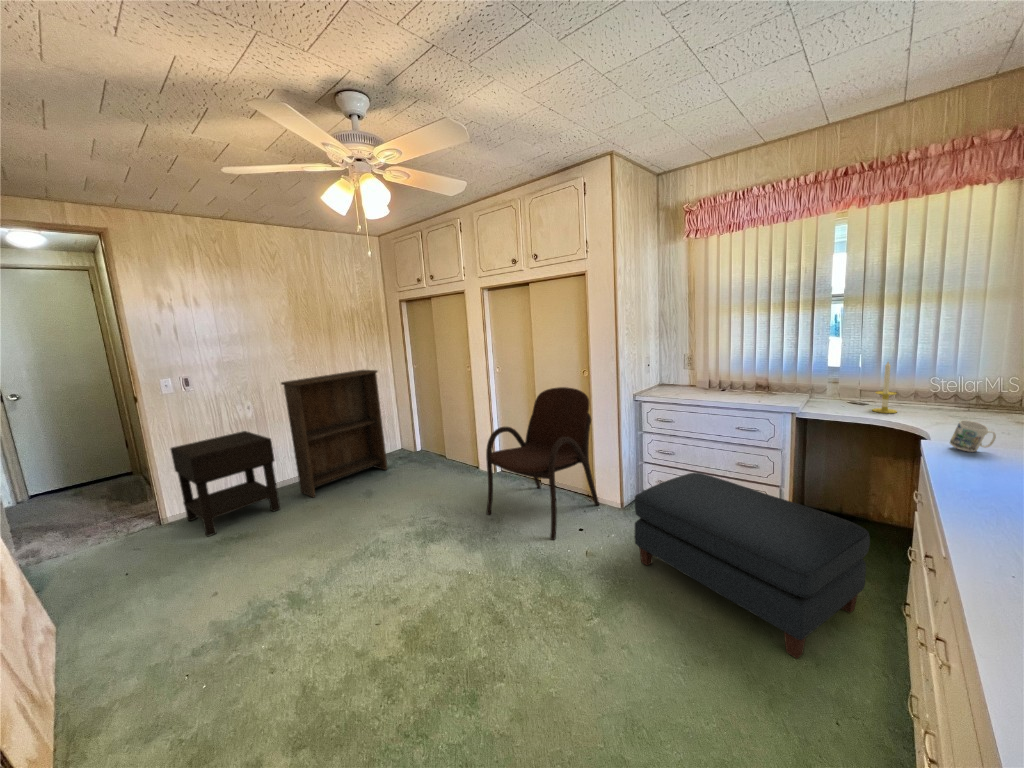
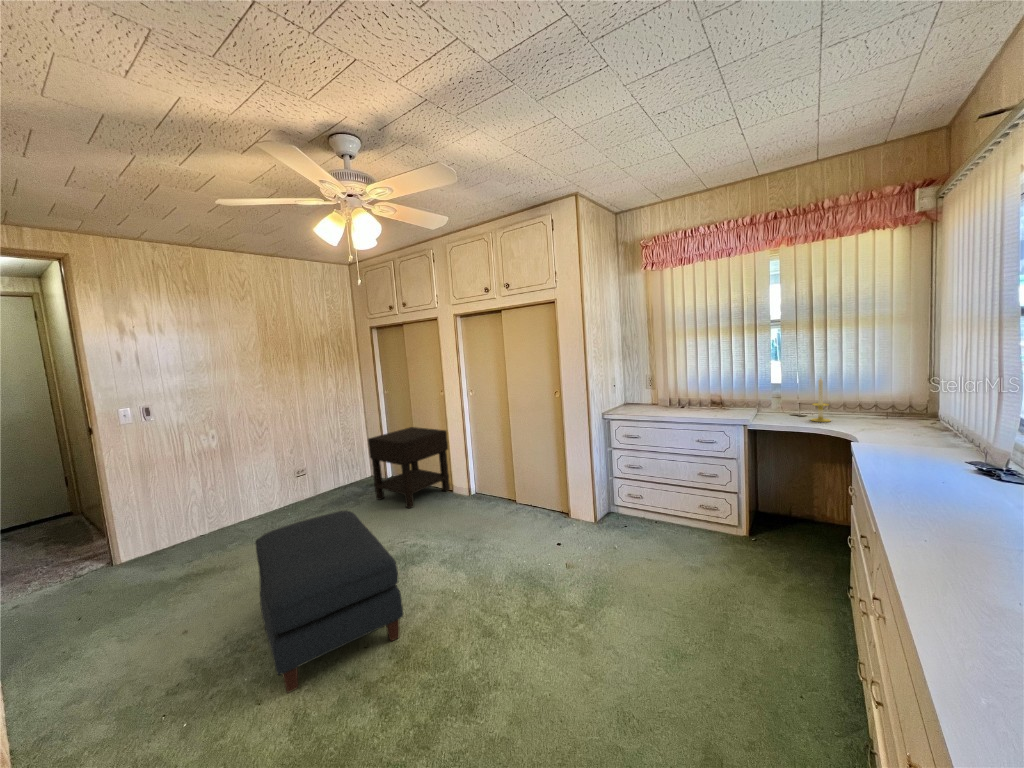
bookshelf: present [281,370,387,497] -> none [250,396,360,529]
armchair: present [486,387,599,540] -> none [465,408,575,555]
mug: present [950,420,996,452] -> none [874,424,912,451]
nightstand: present [171,431,280,536] -> present [368,427,450,508]
ottoman: present [635,473,870,659] -> present [255,510,403,693]

